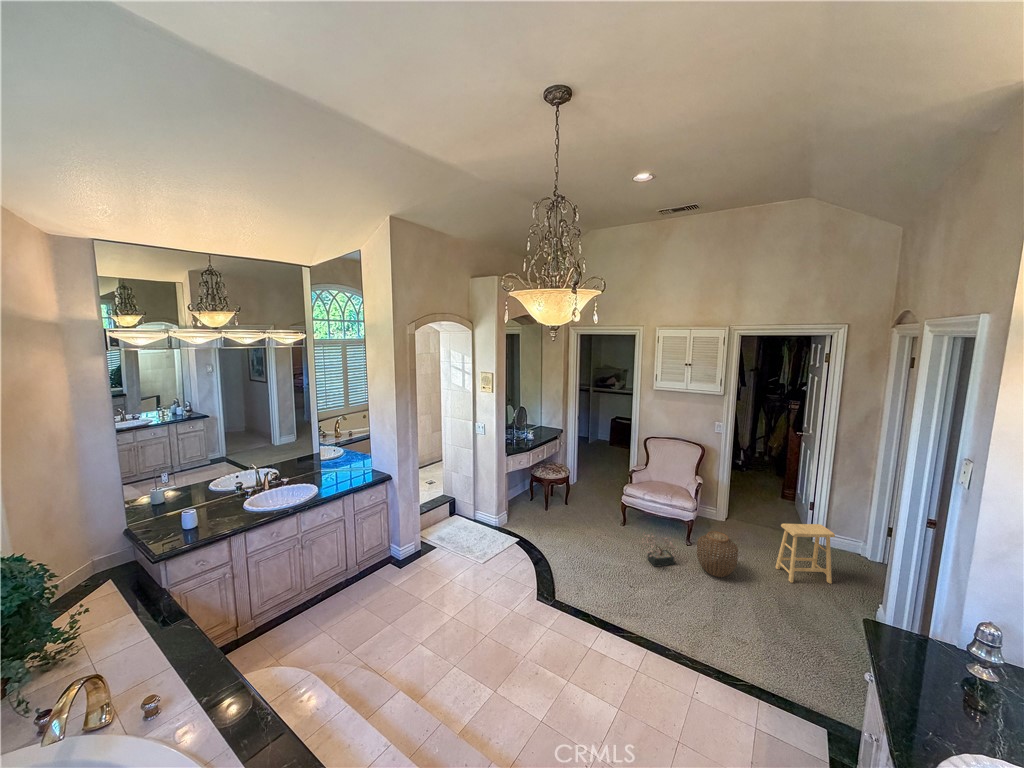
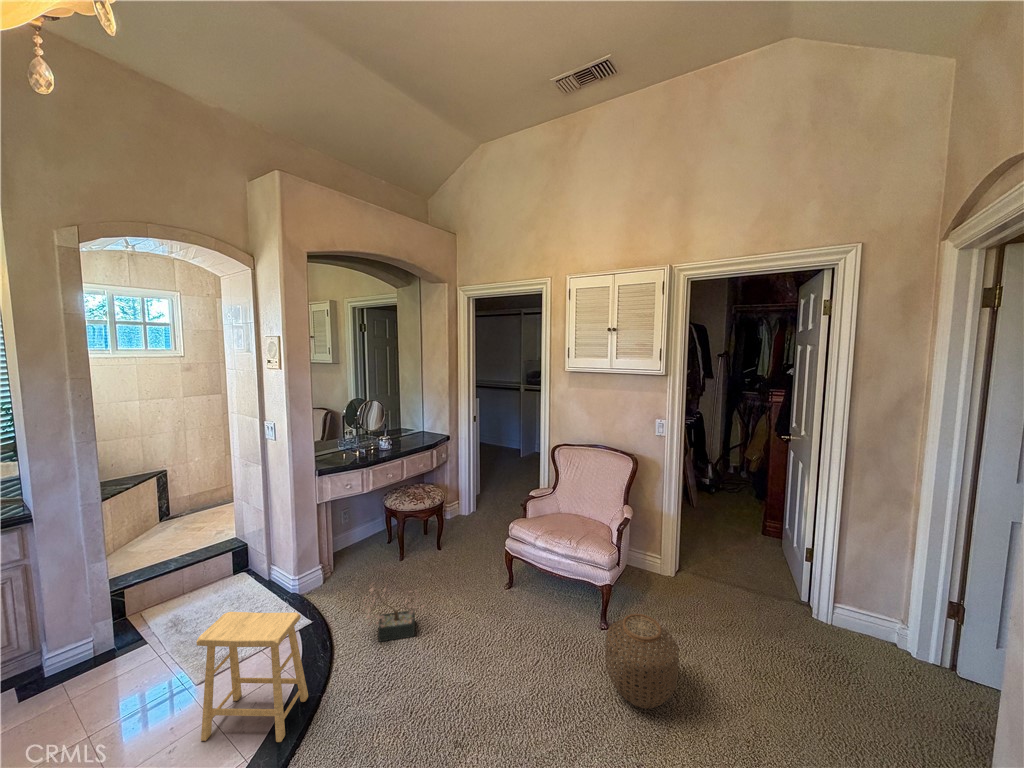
footstool: present [775,523,835,584] -> present [196,612,308,742]
decorative plant: present [642,534,677,567] -> present [363,582,424,641]

